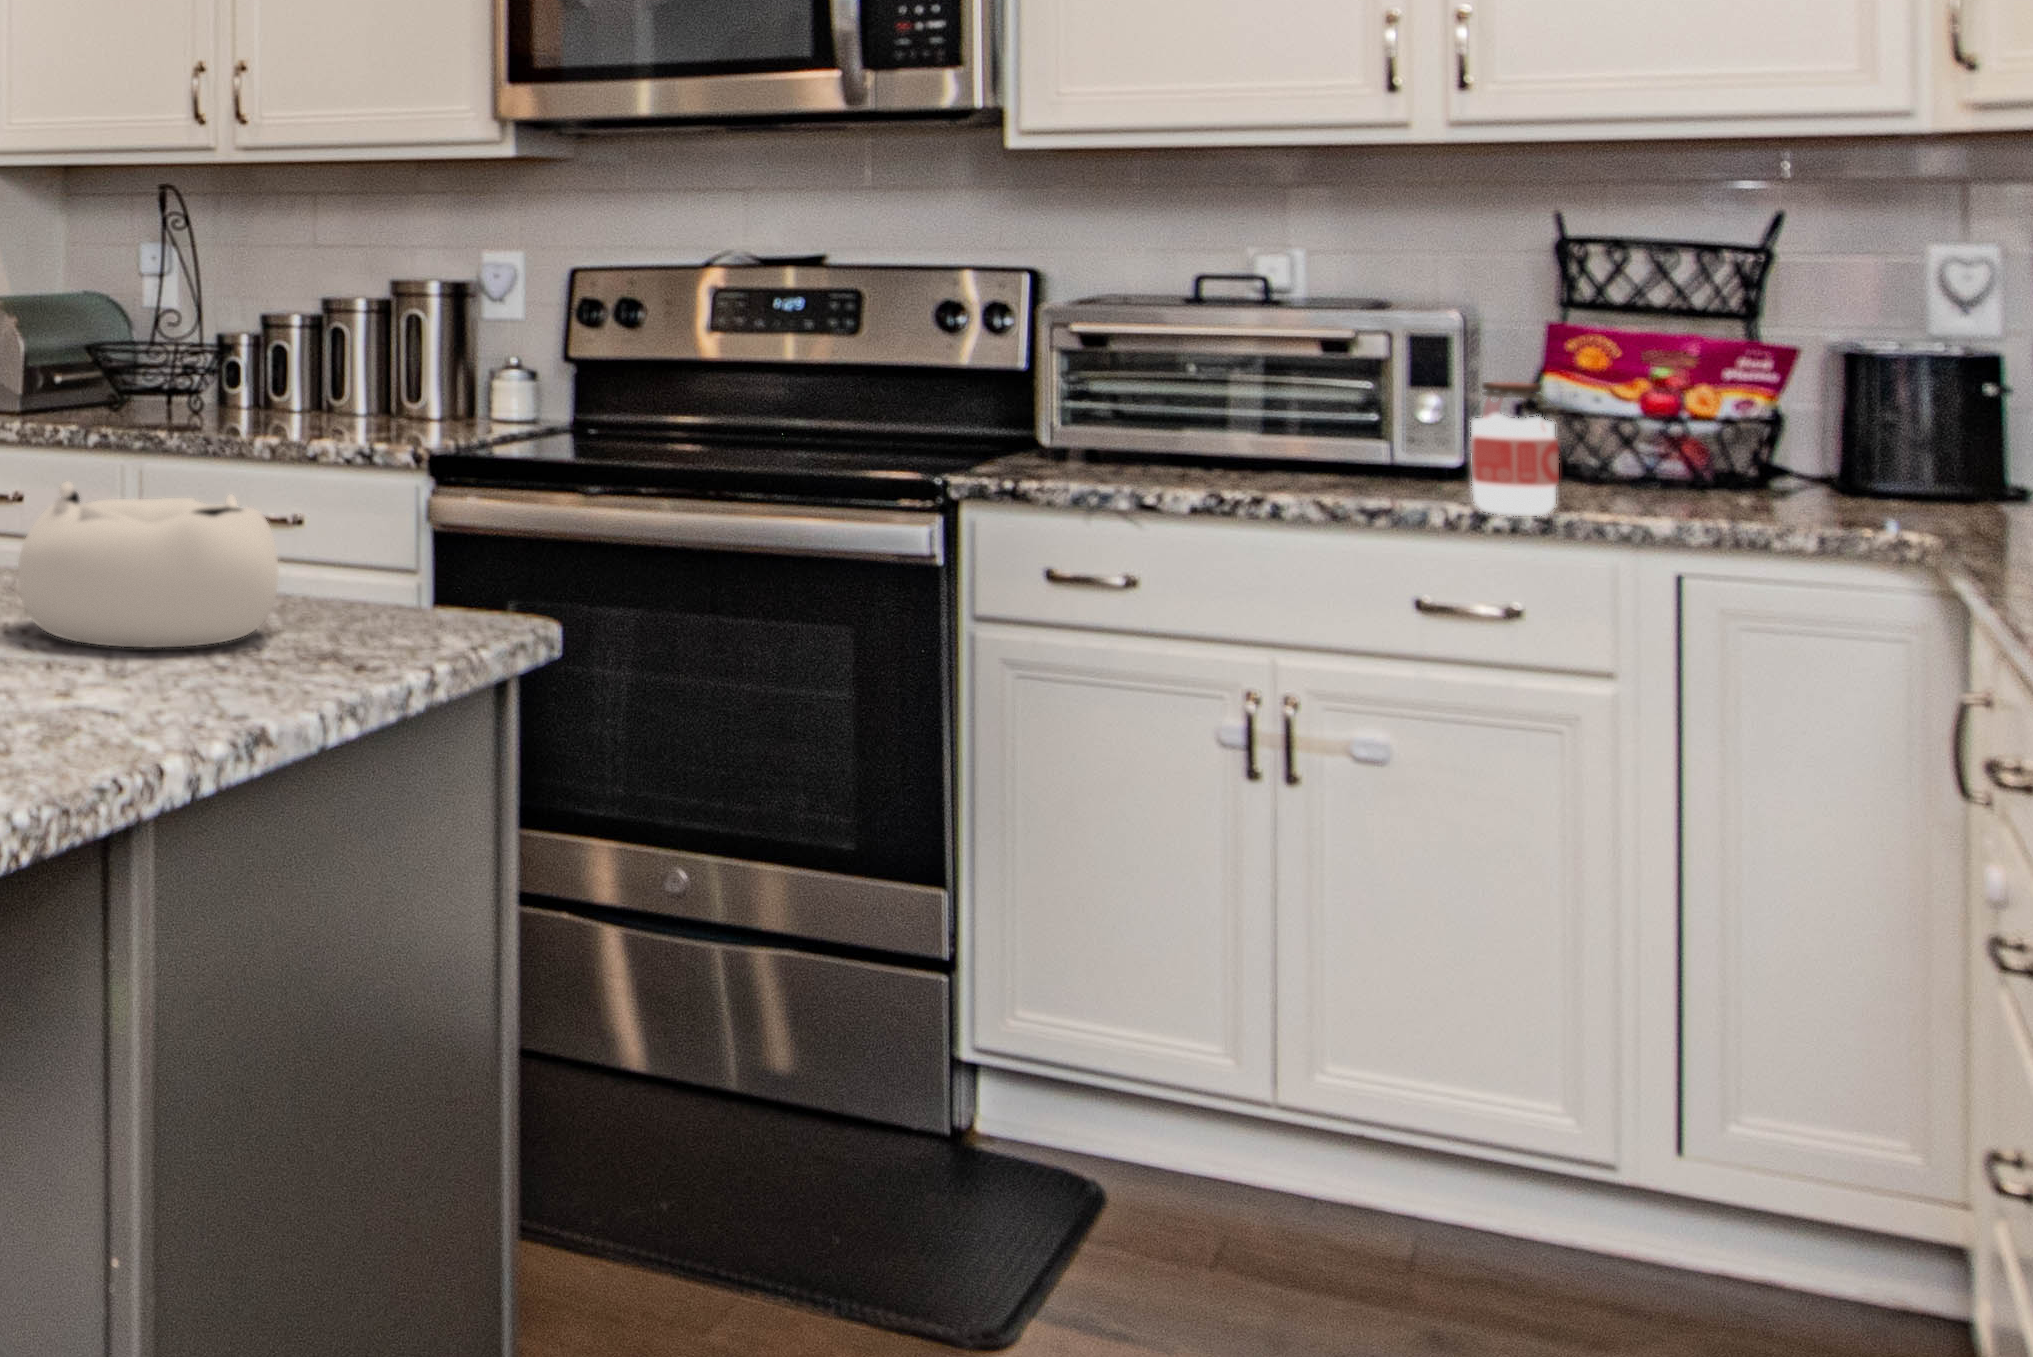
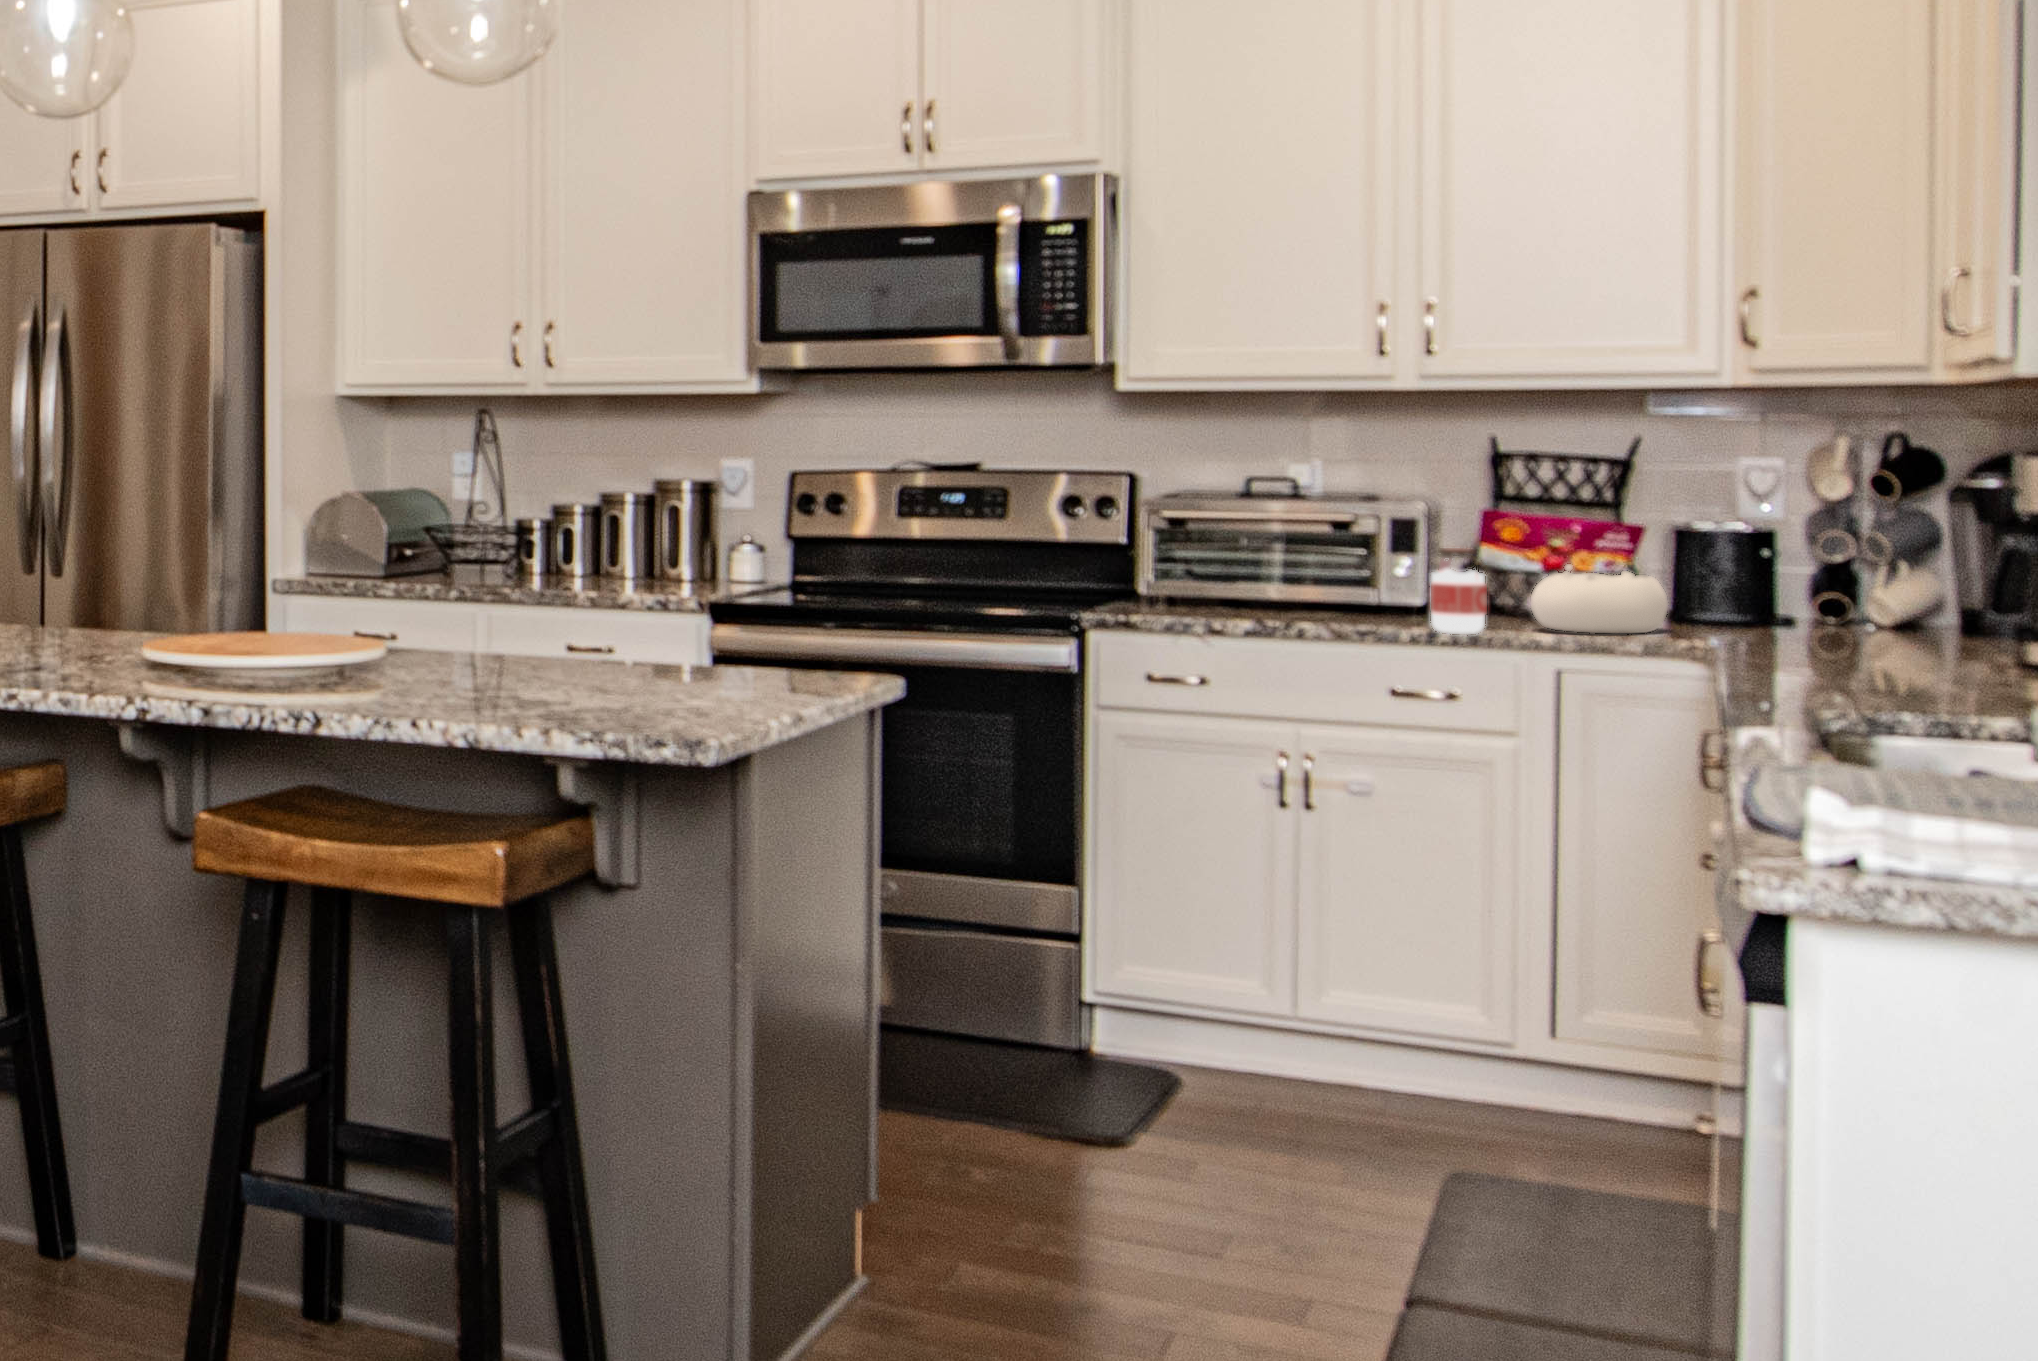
decorative bowl: present [18,482,279,647] -> present [1531,564,1668,634]

